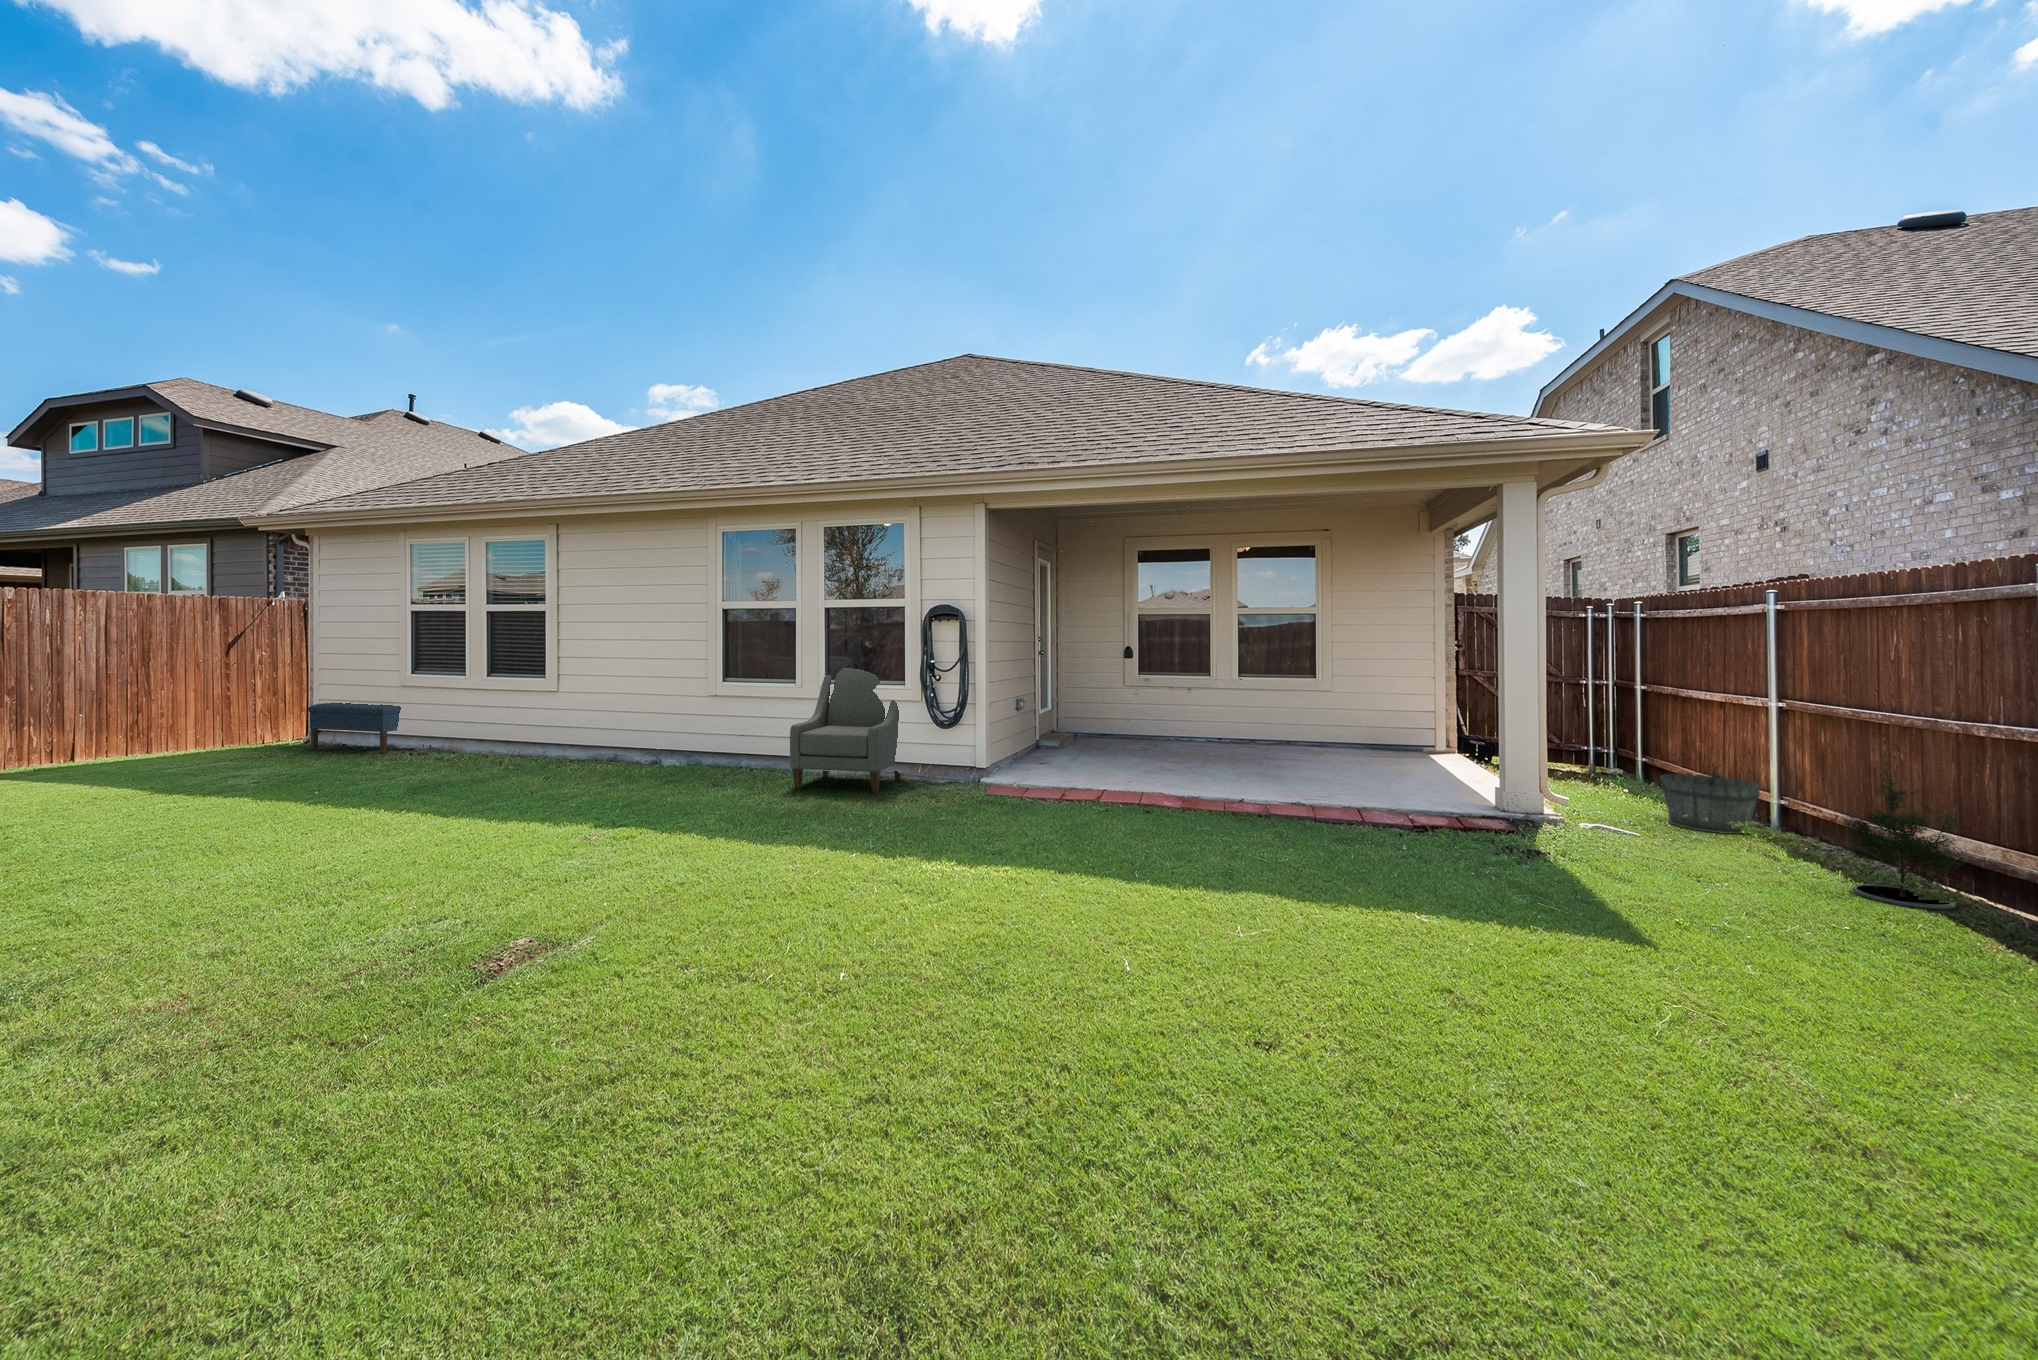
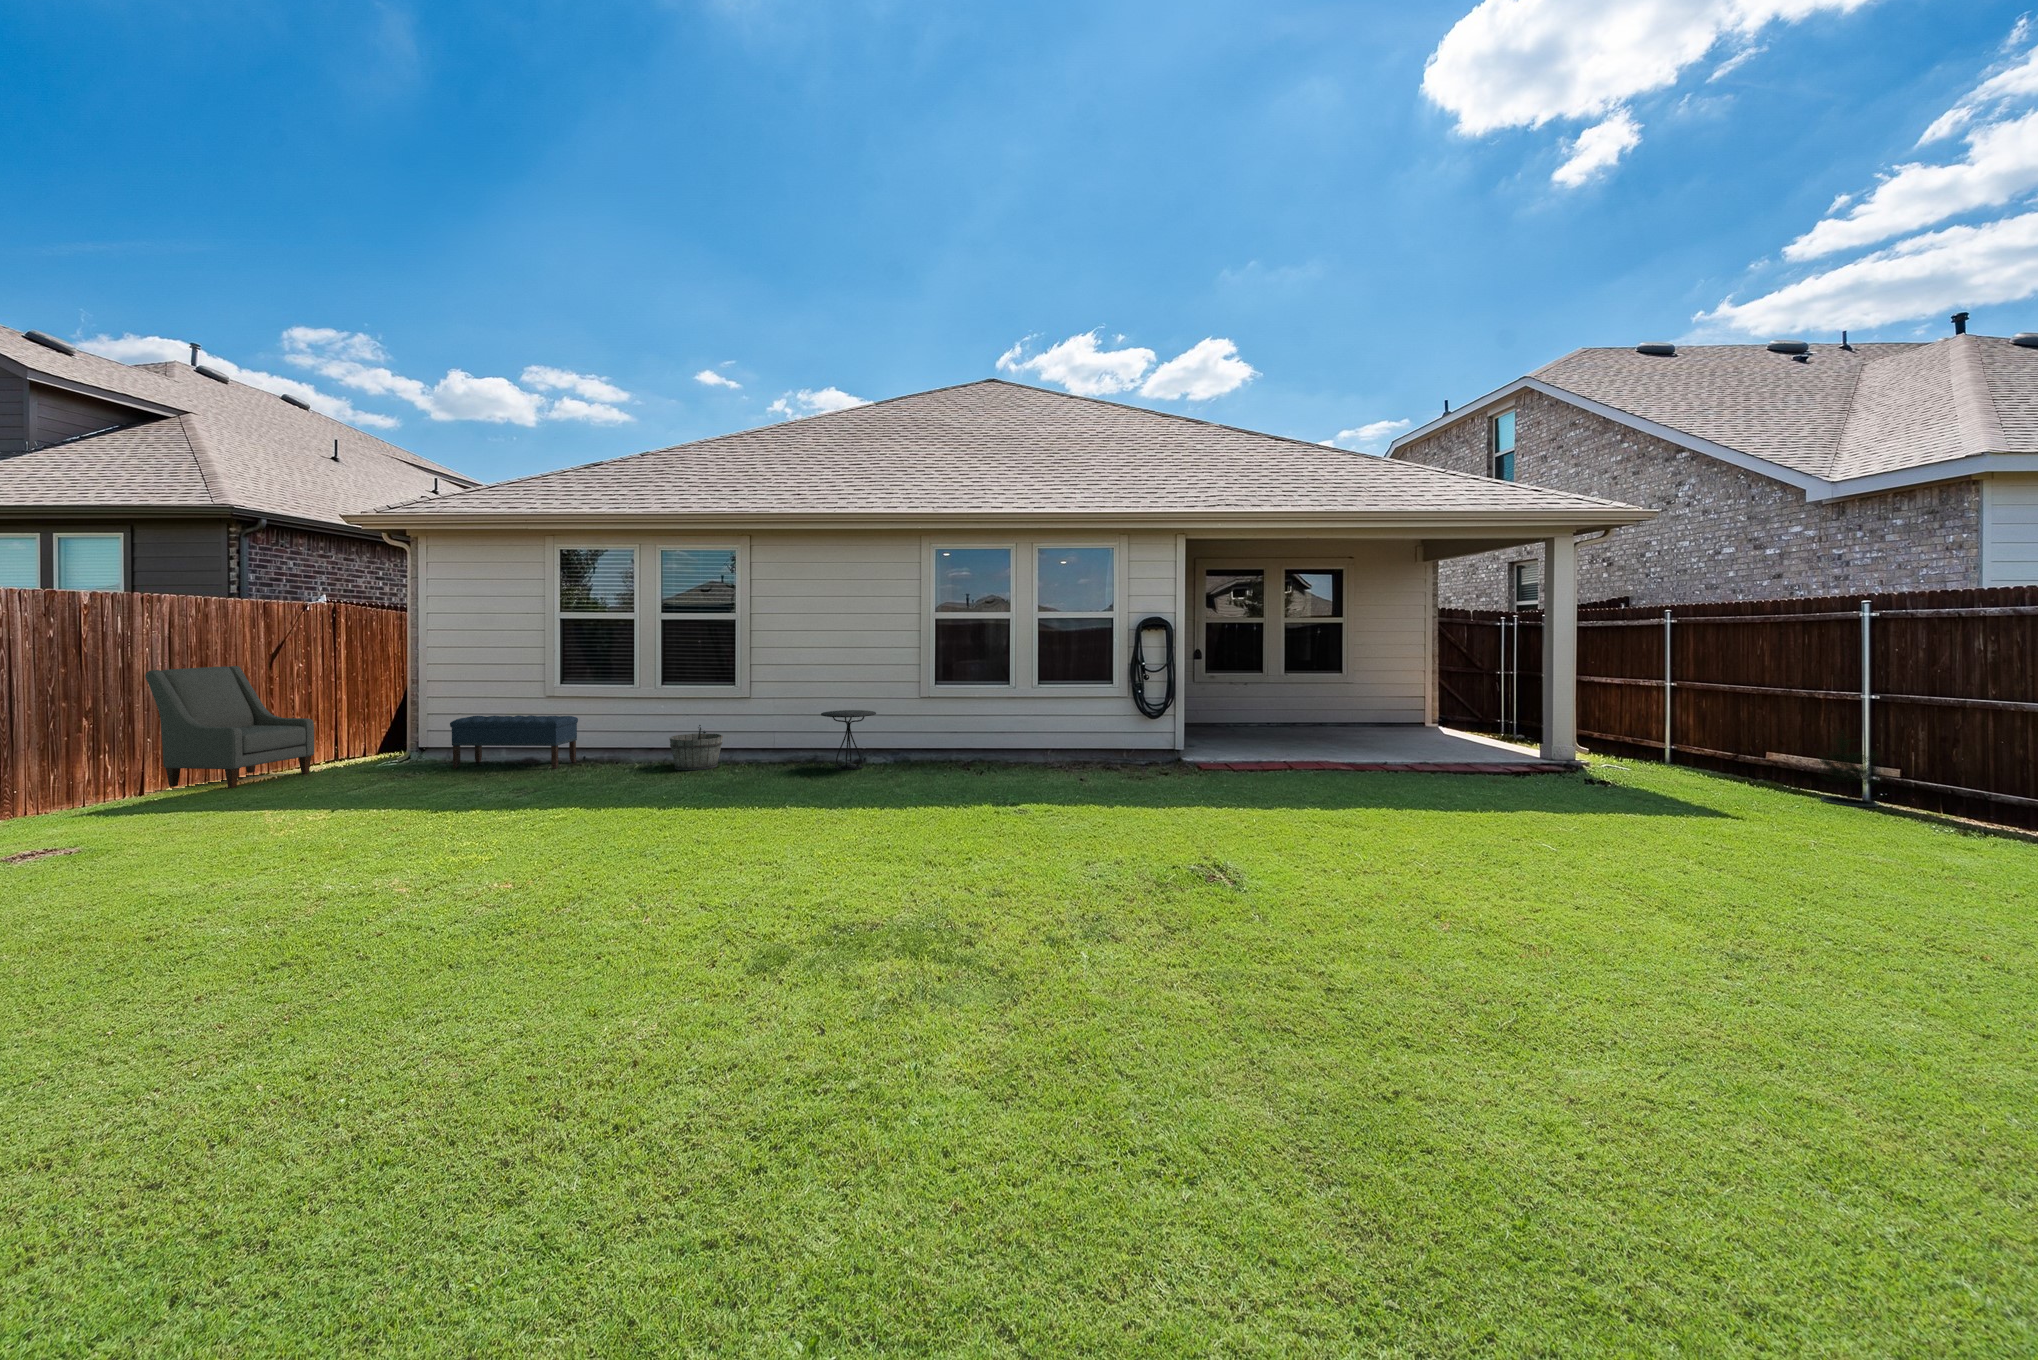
chair: present [790,668,902,793] -> present [145,666,314,788]
side table: none [593,705,655,768] -> present [821,710,876,770]
wooden bucket: present [1660,765,1760,834] -> present [670,725,723,770]

